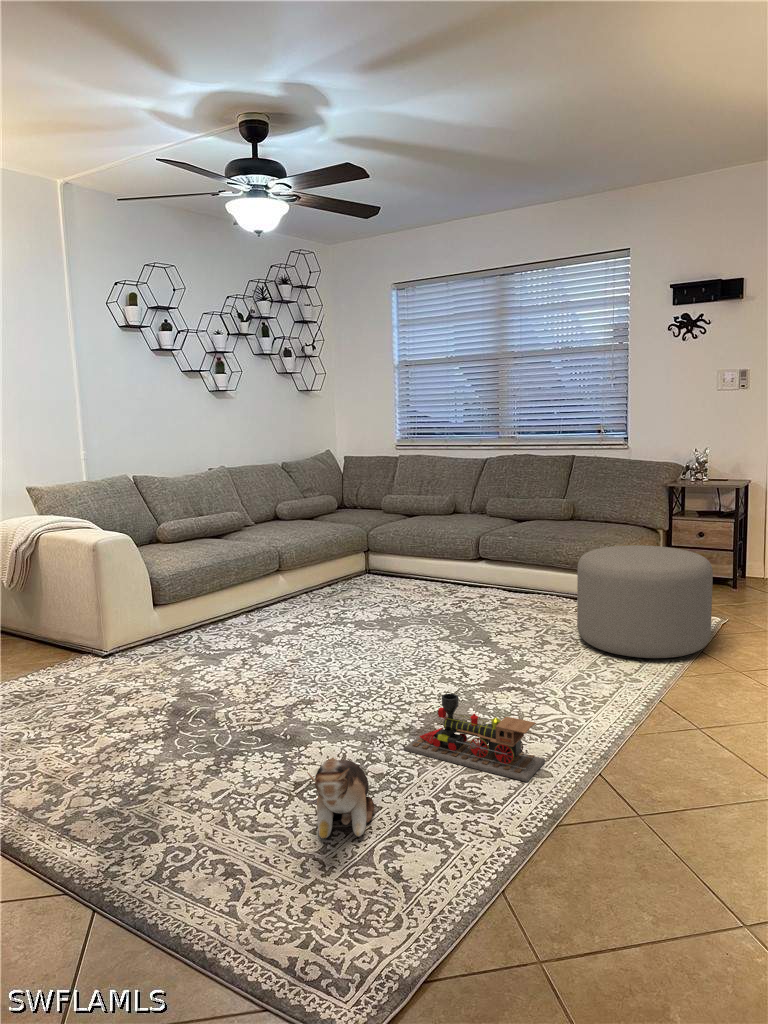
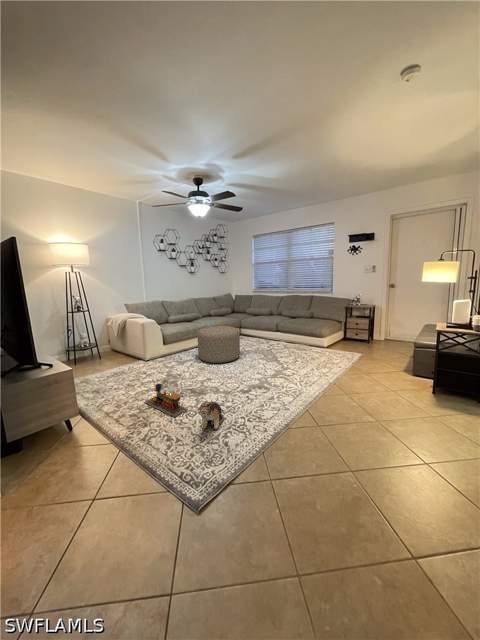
ottoman: present [577,545,713,658] -> present [197,326,240,363]
toy train: present [404,694,545,782] -> present [144,384,188,417]

